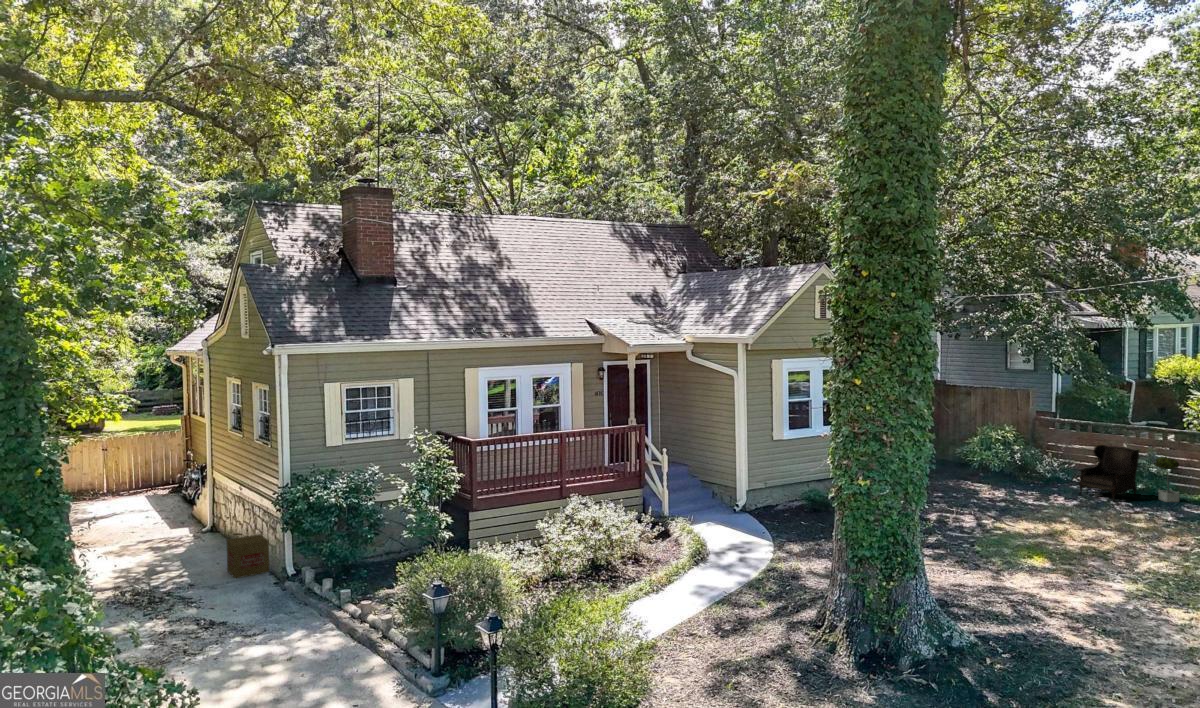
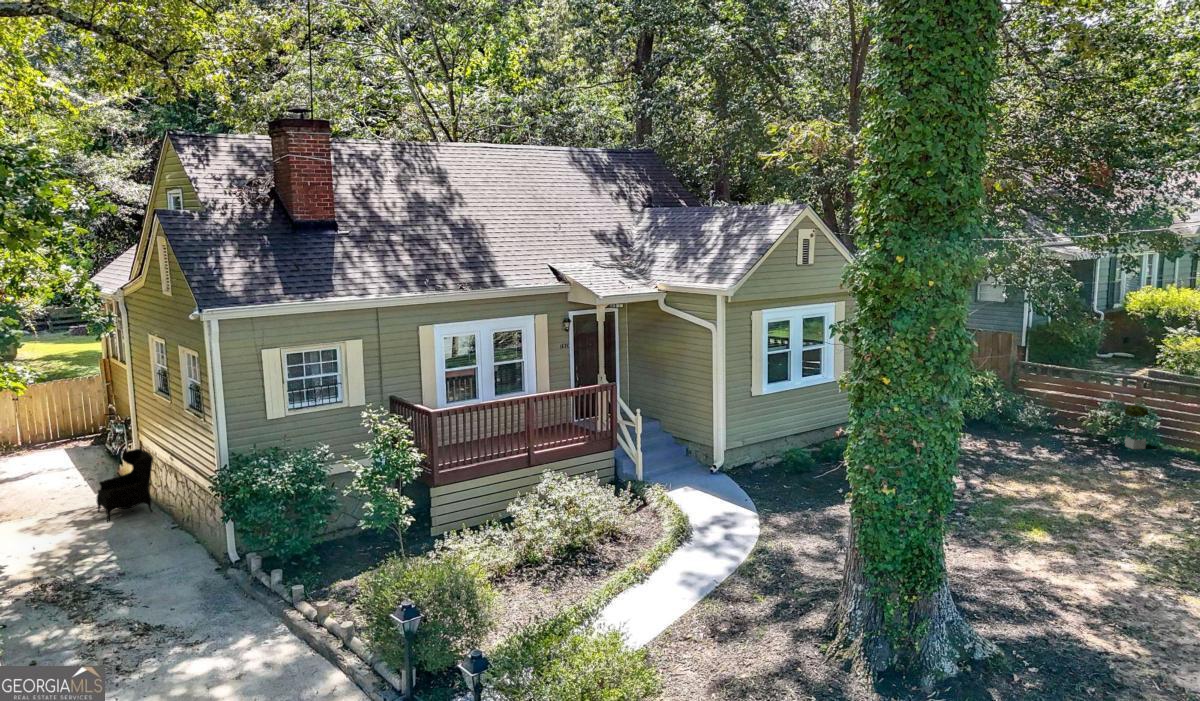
armchair: present [1079,445,1139,502] -> present [96,449,153,522]
cardboard box: present [227,534,269,578] -> none [158,512,210,565]

